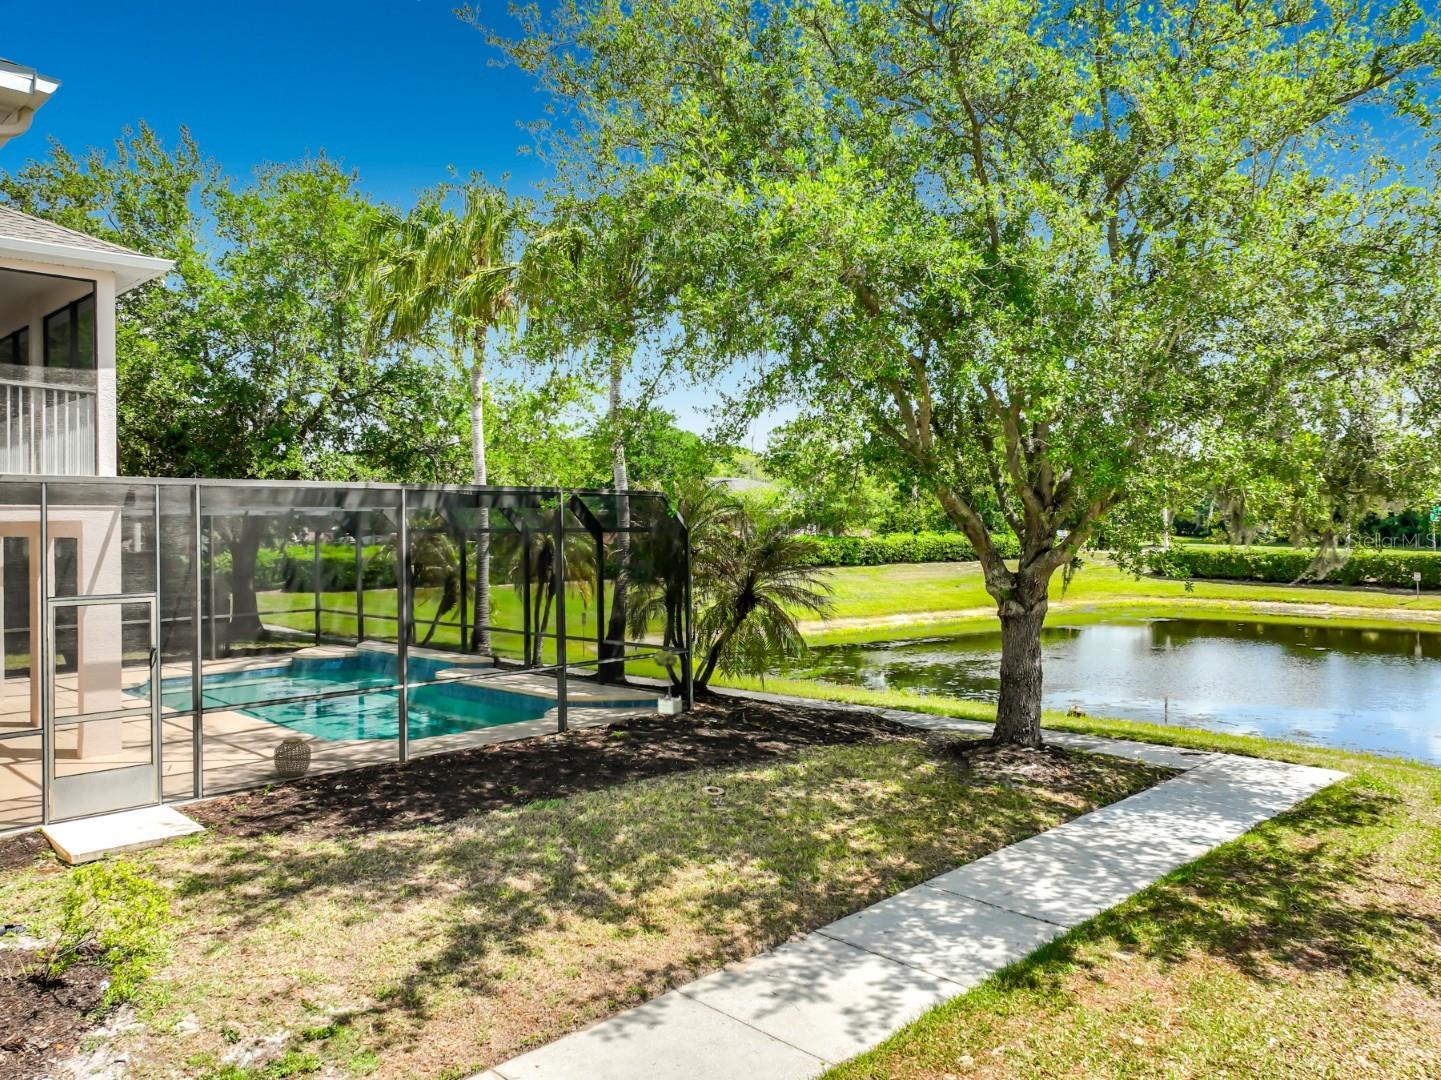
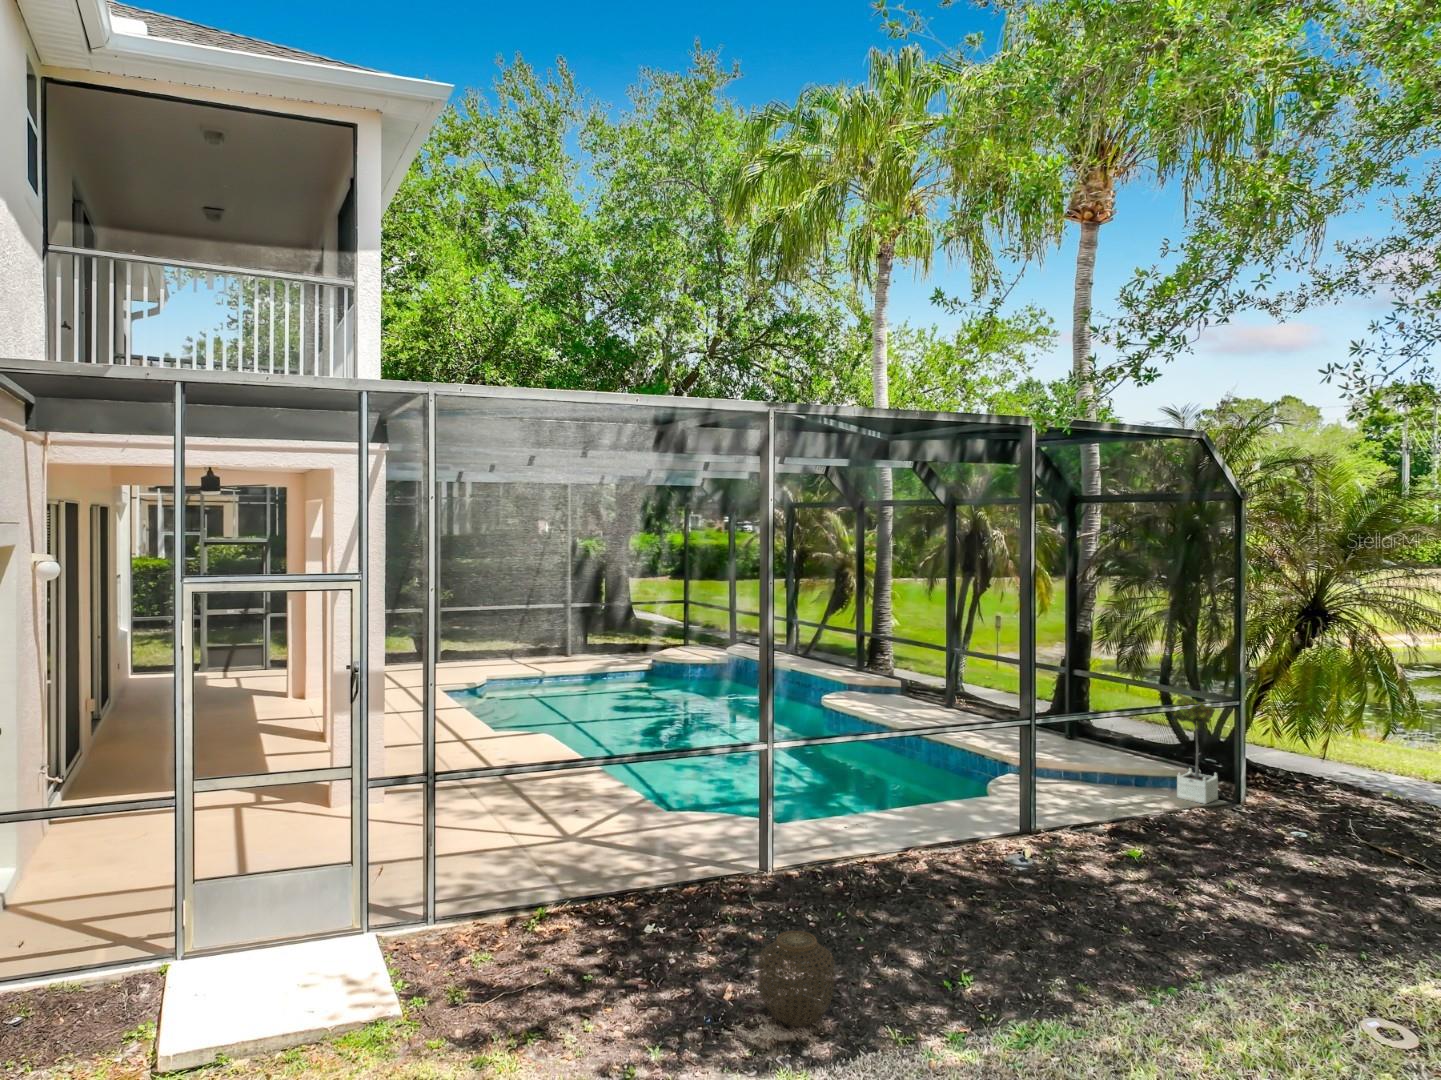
woven basket: present [274,738,311,777] -> present [758,931,835,1026]

